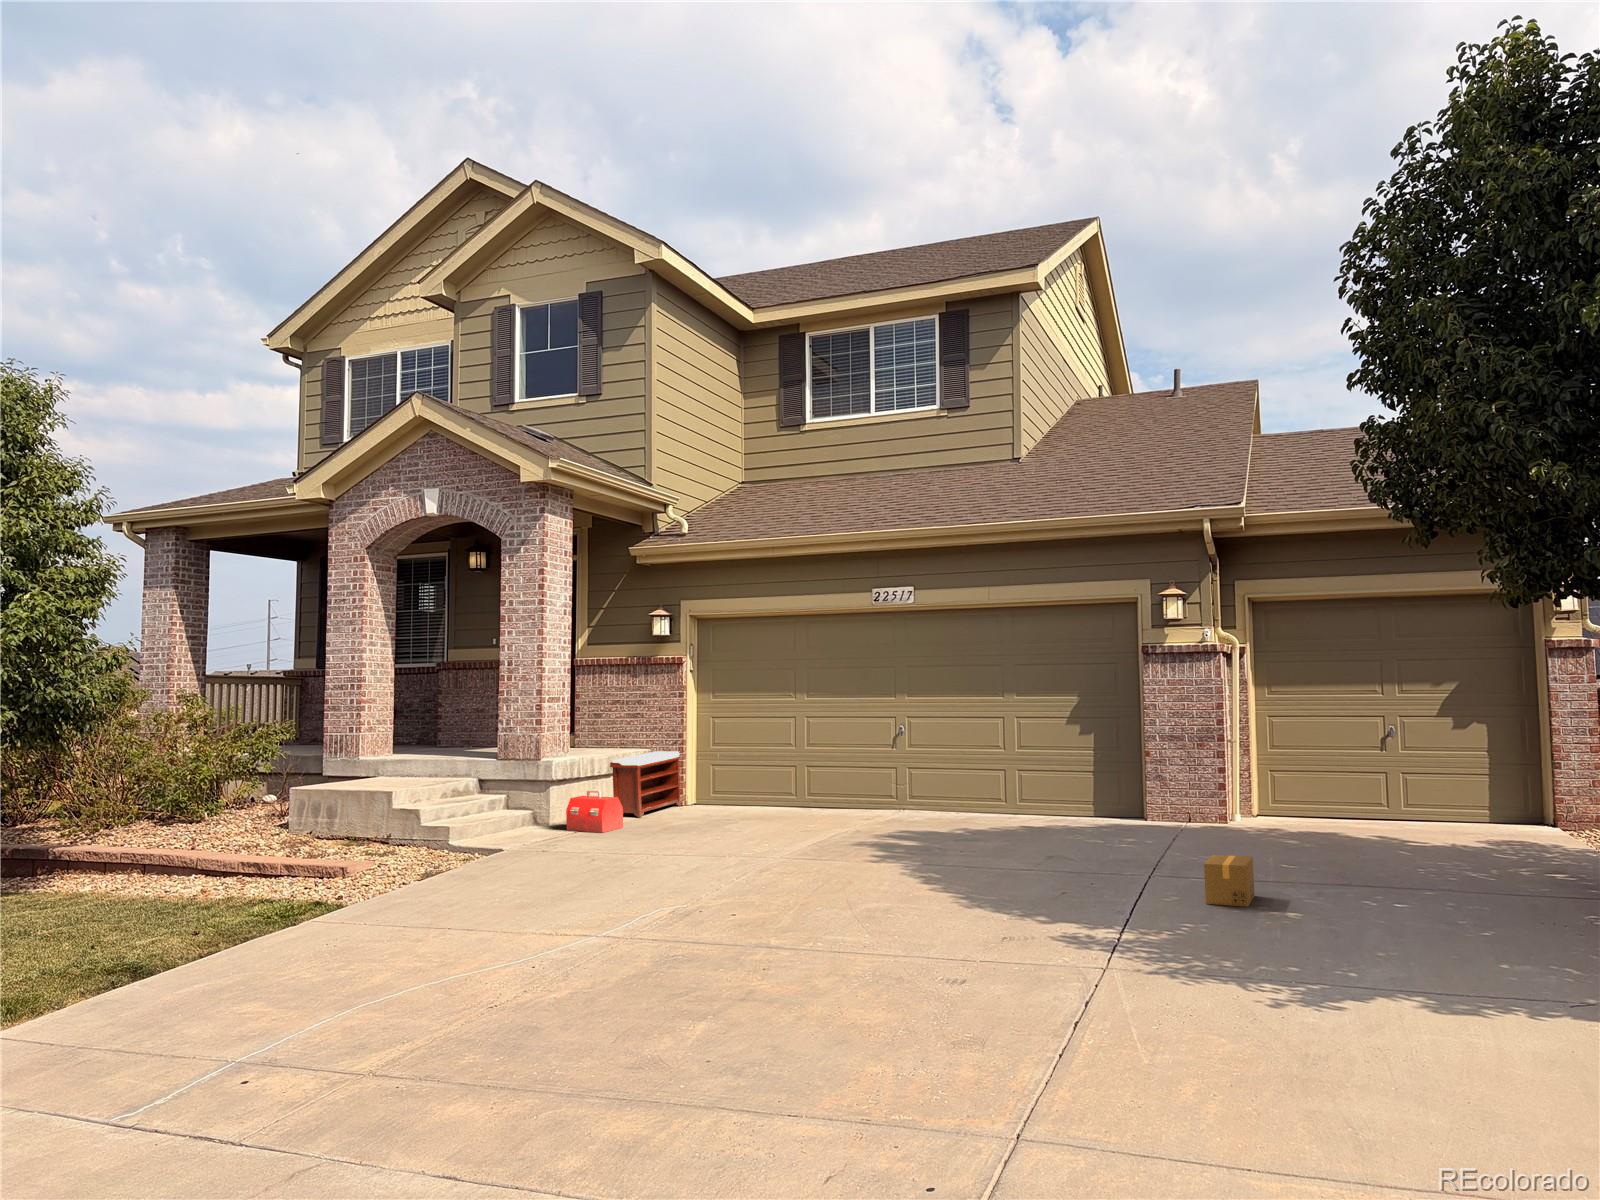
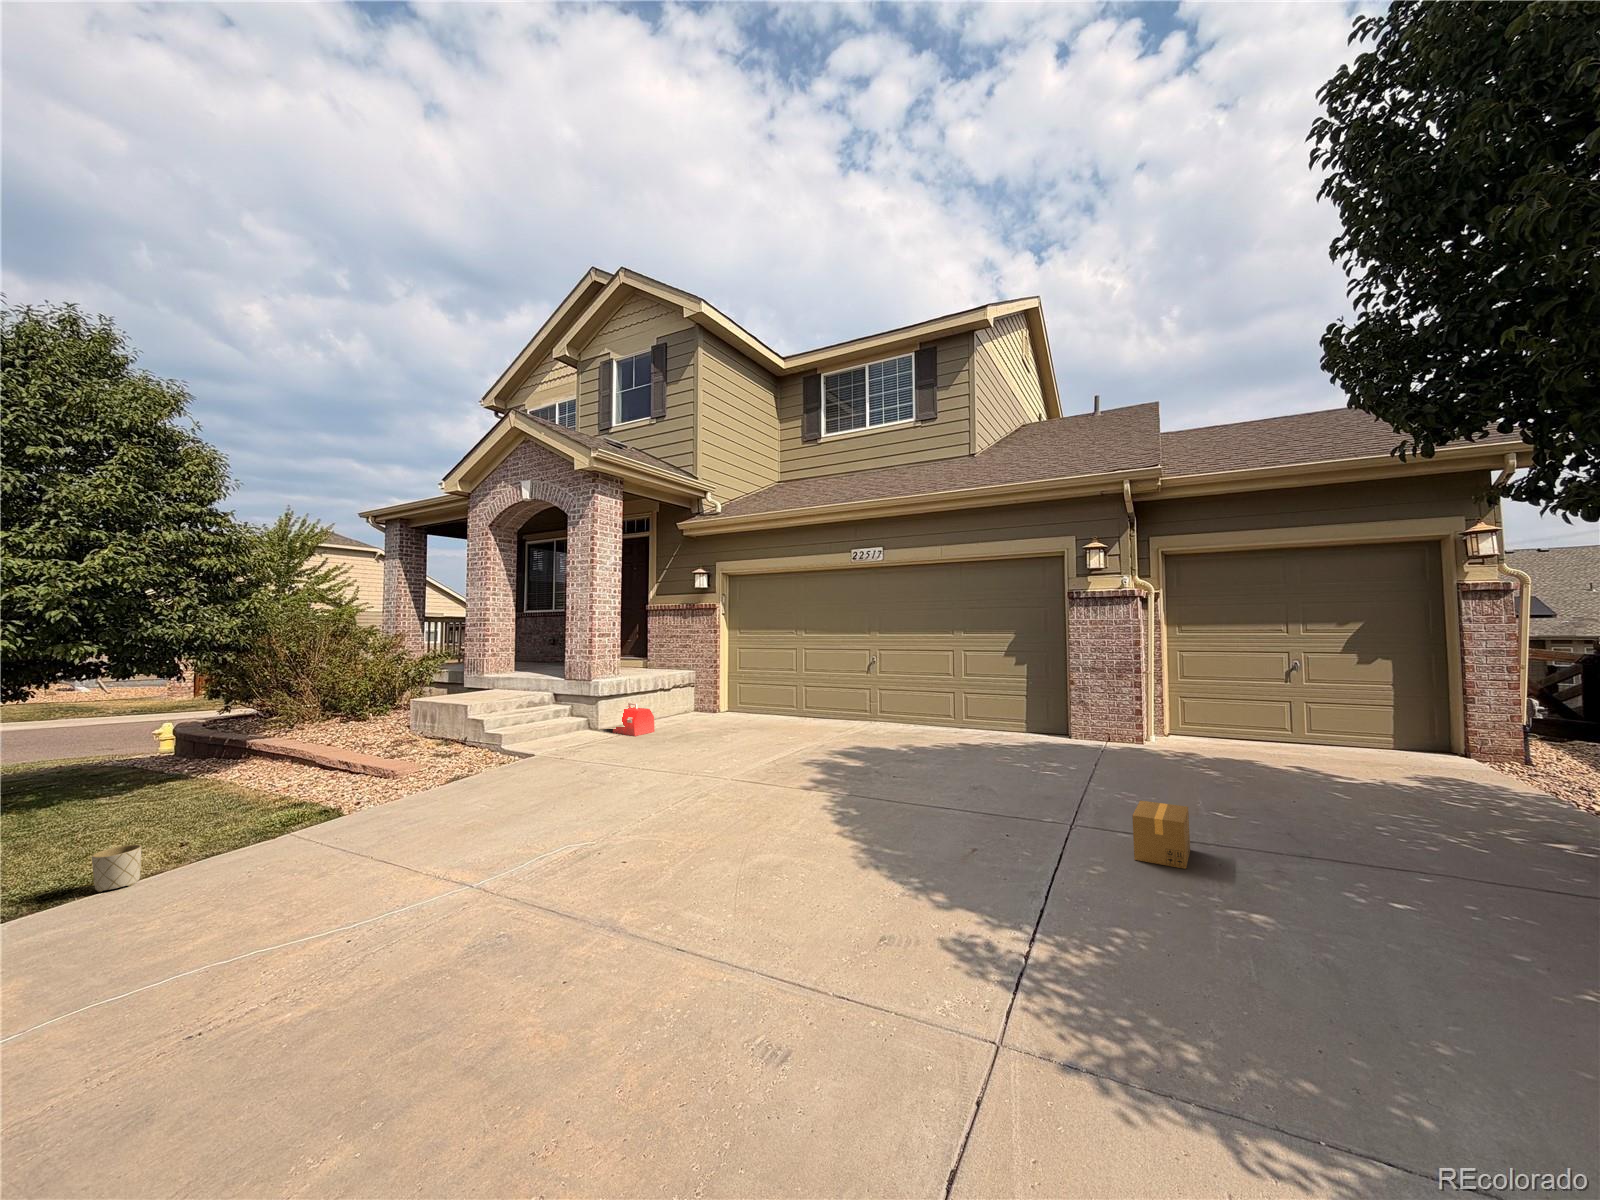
bench: present [610,751,681,818] -> none [655,673,715,723]
planter: none [189,928,228,973] -> present [92,845,141,892]

